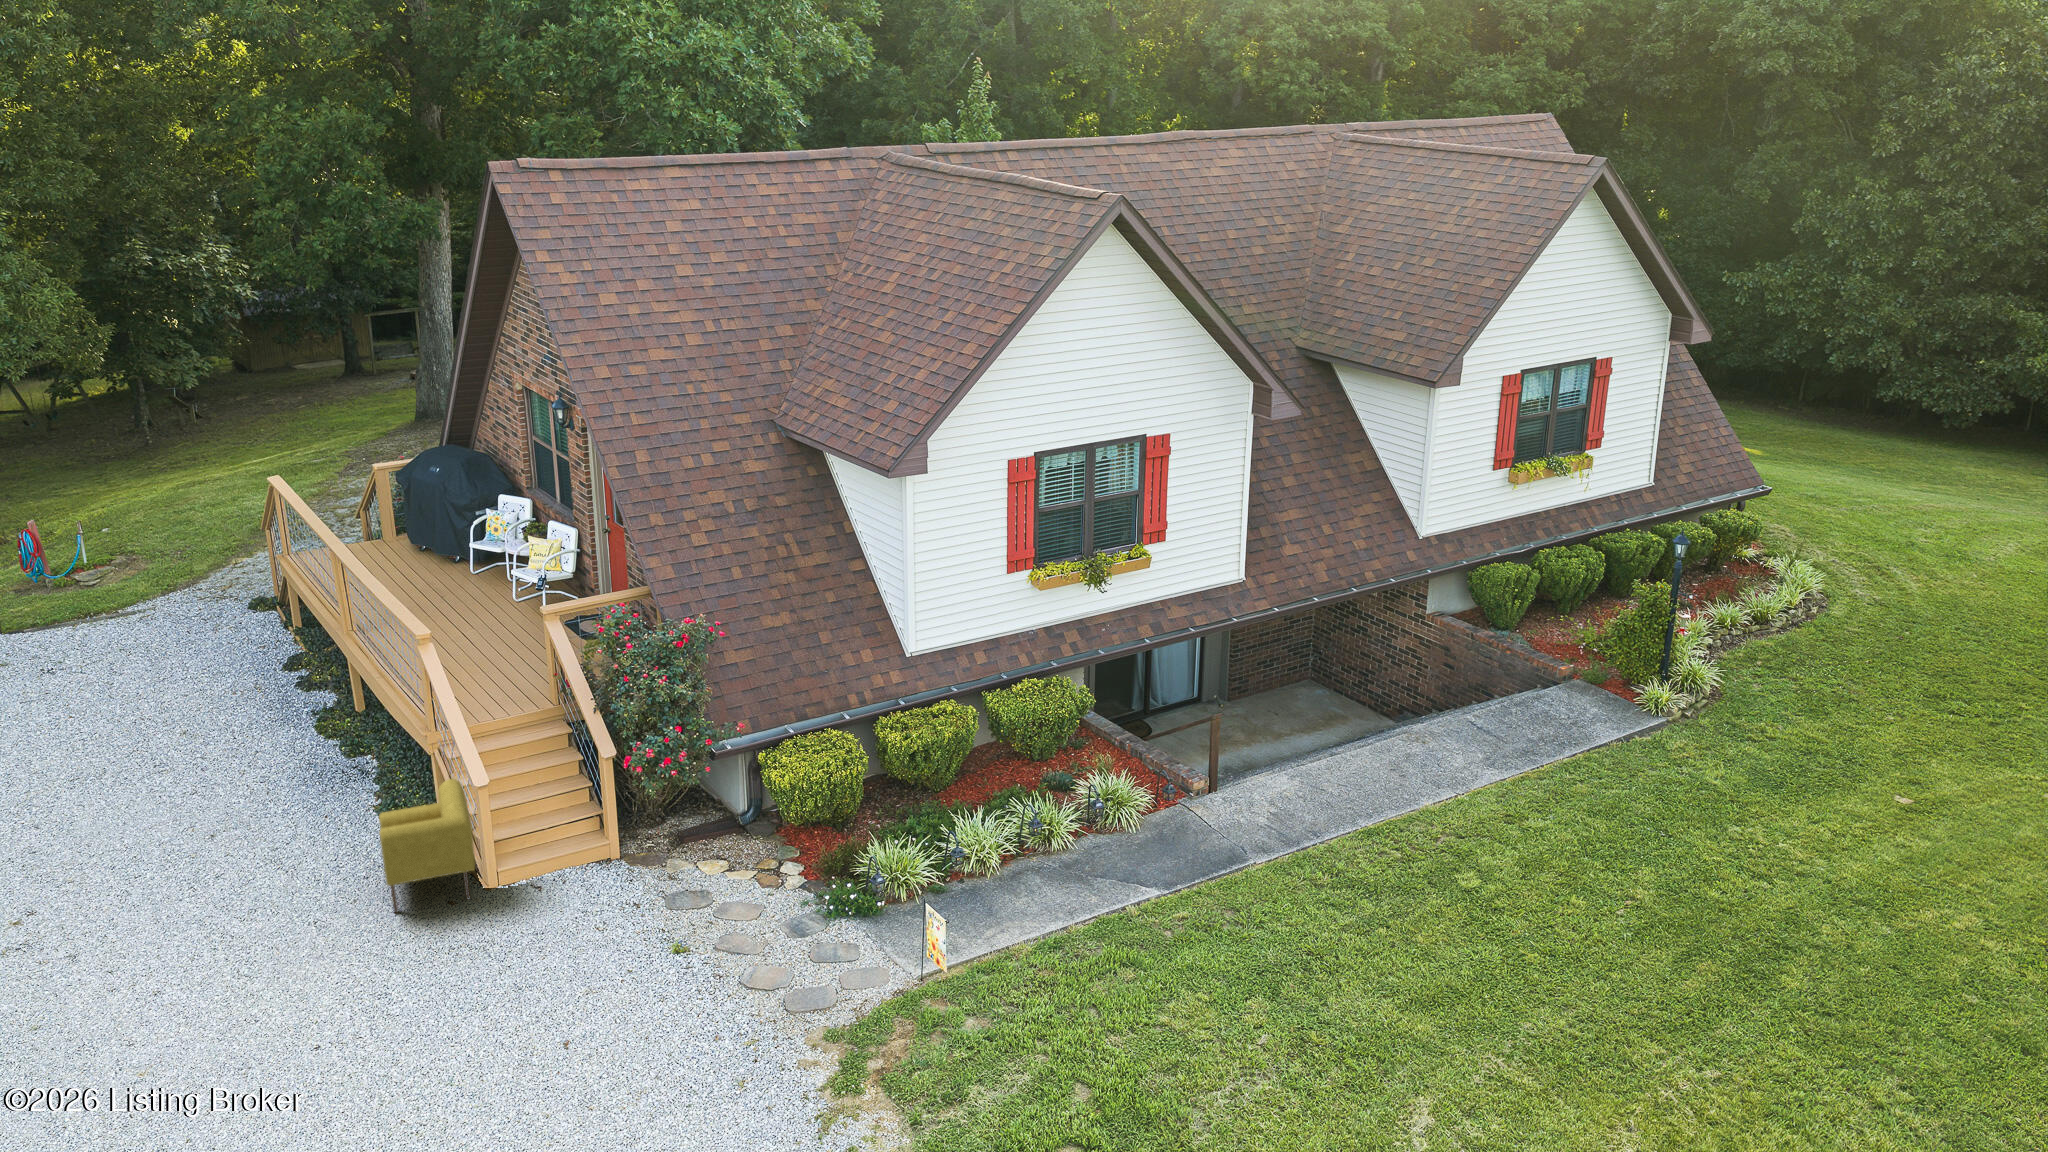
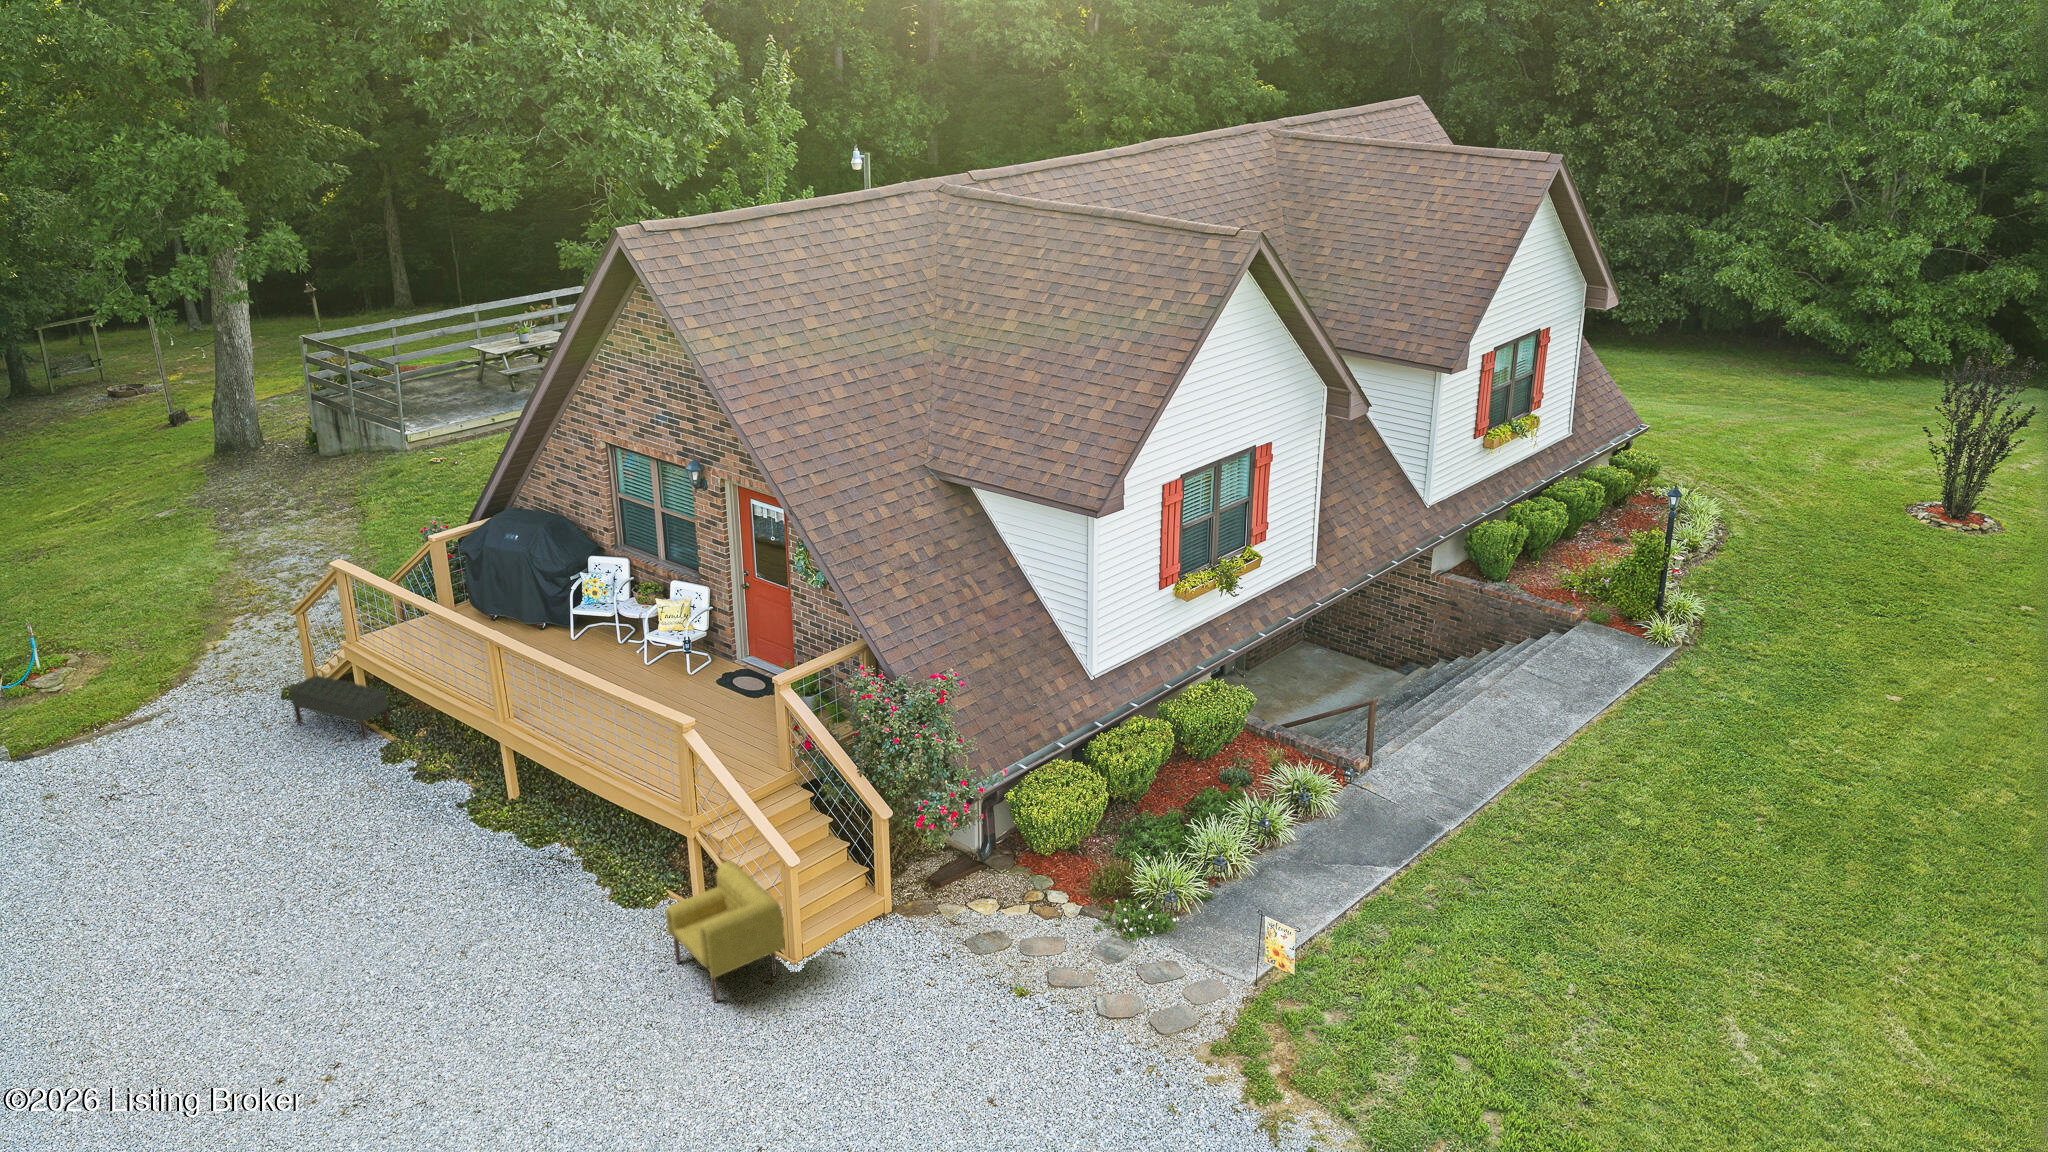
bench: none [236,587,318,651] -> present [289,675,390,741]

